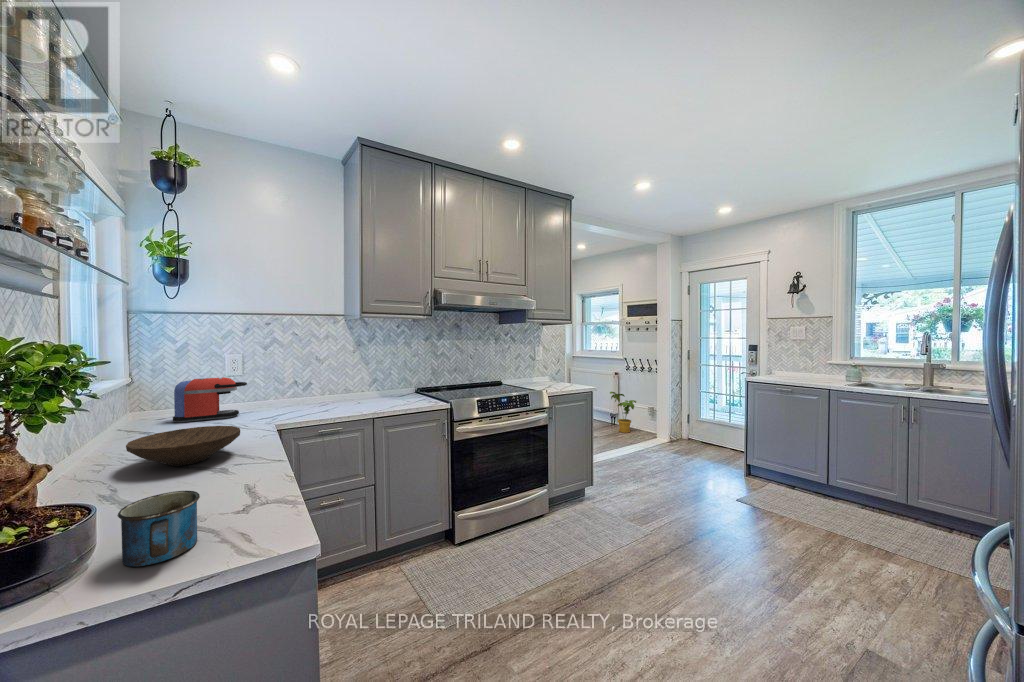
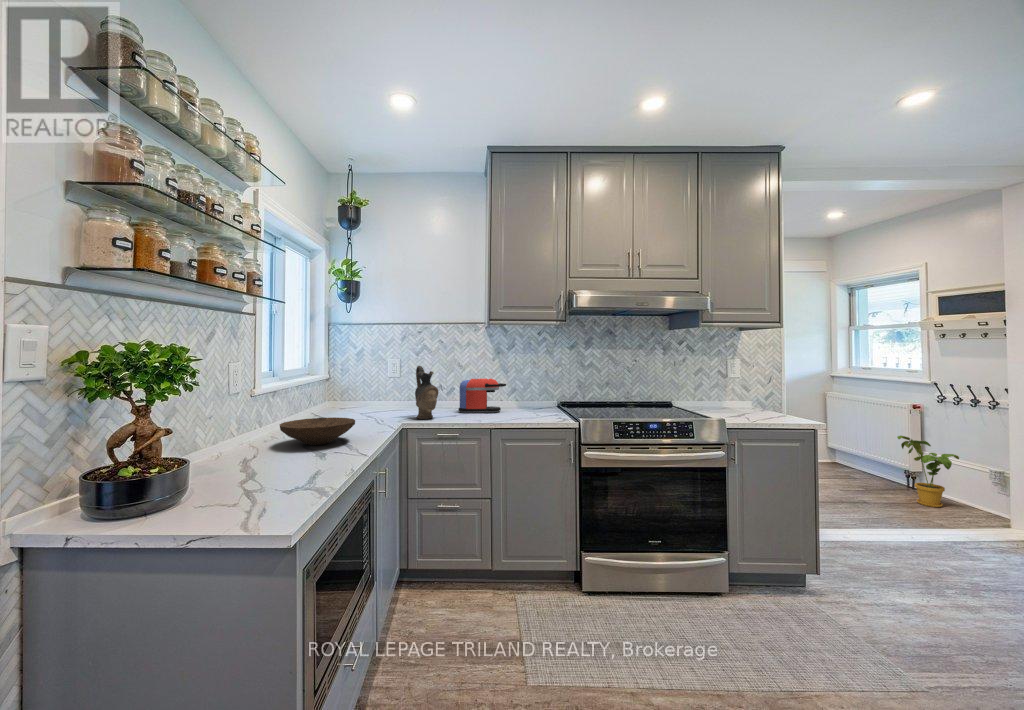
ceramic pitcher: none [280,359,310,416] -> present [415,366,439,419]
coffee maker: present [173,377,247,422] -> present [458,379,506,413]
mug: present [117,491,200,566] -> none [215,453,267,500]

